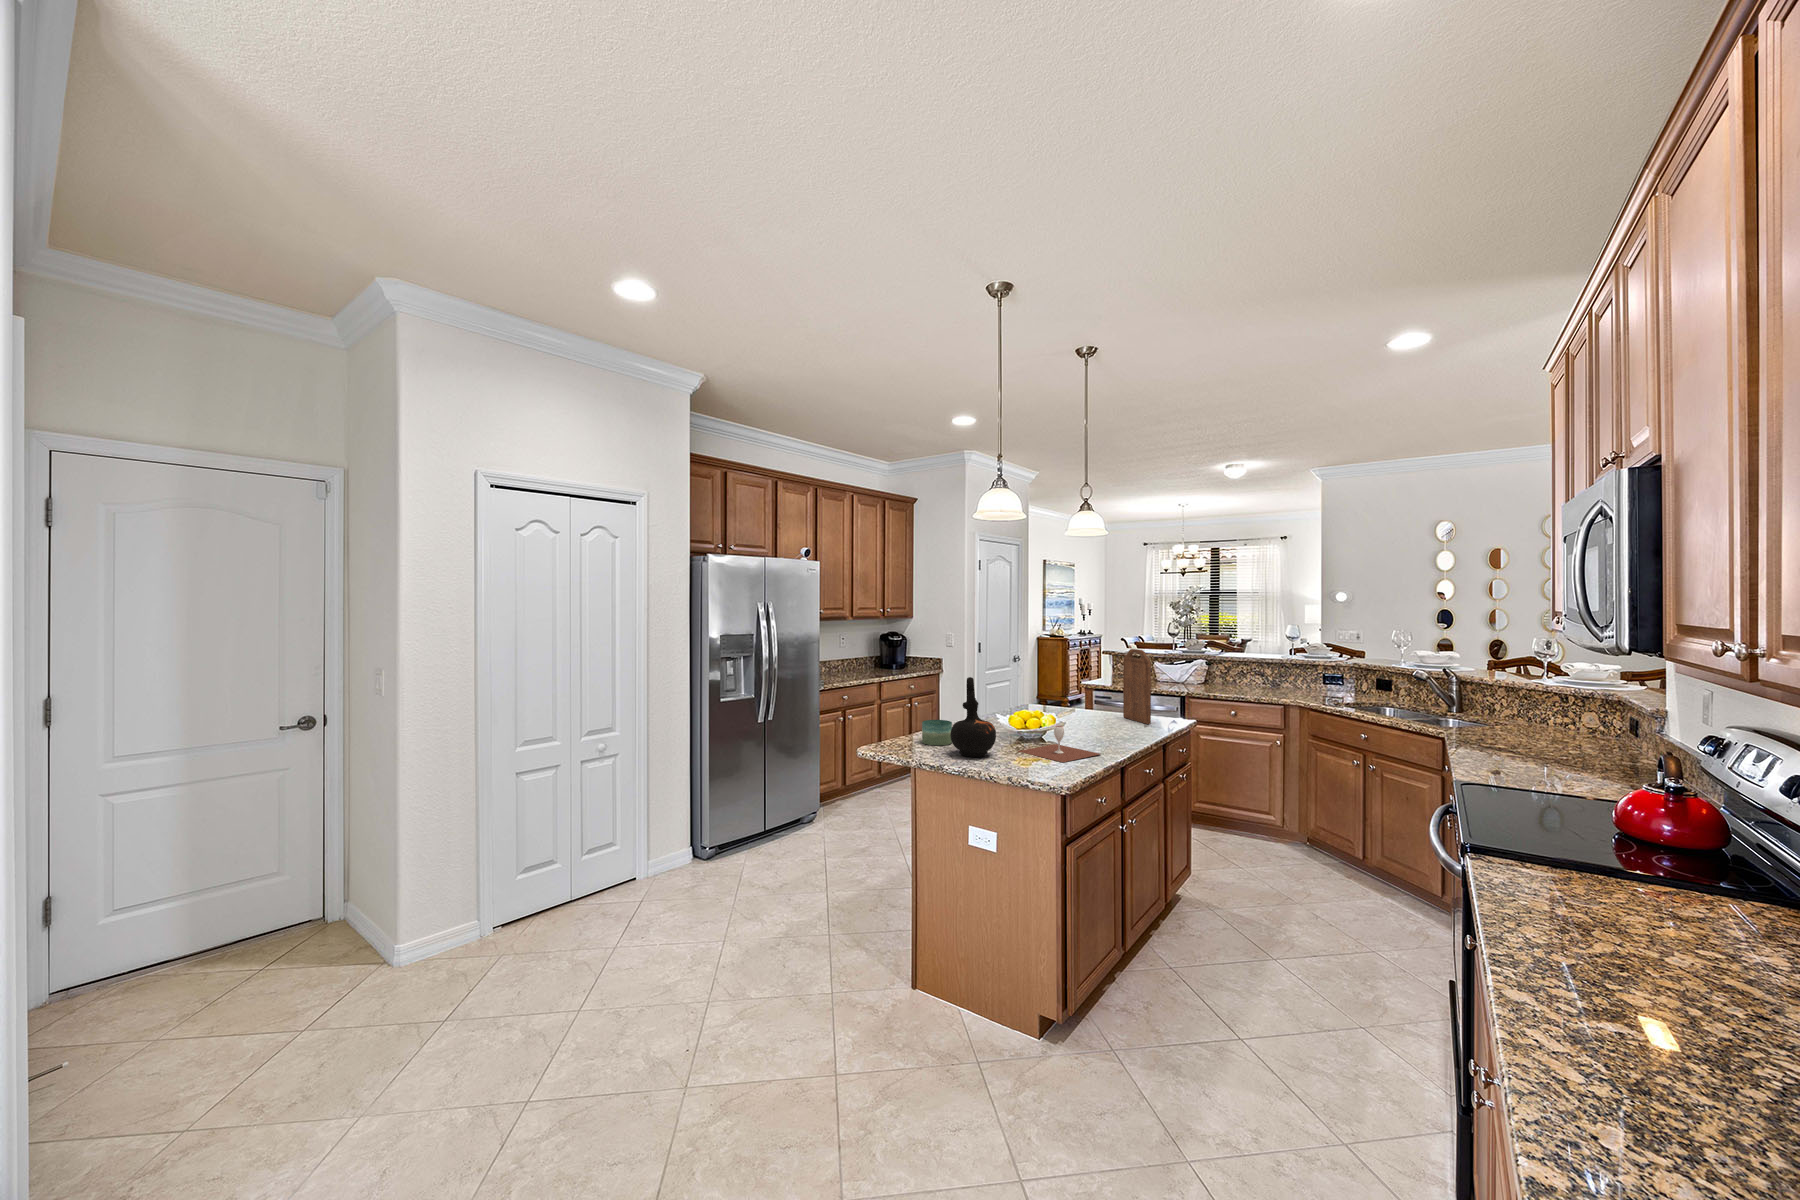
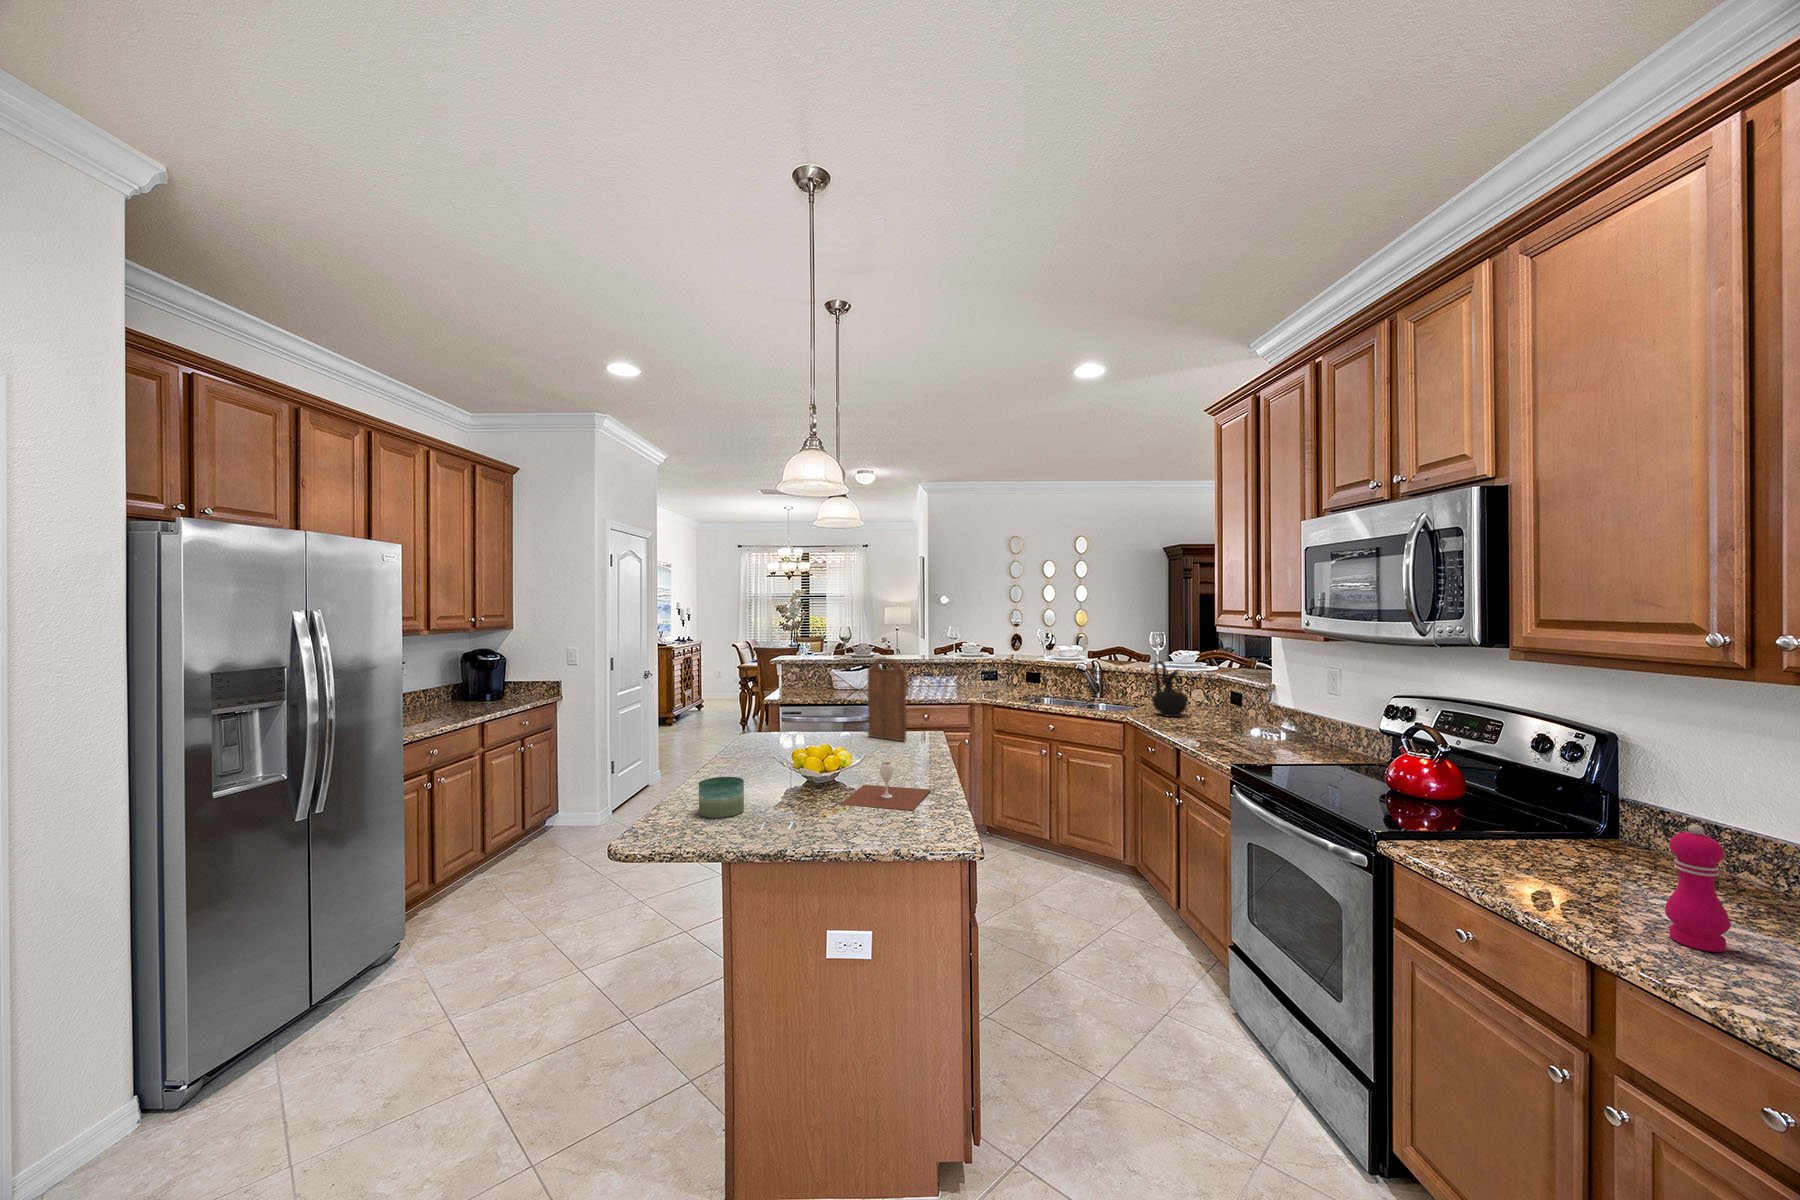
ceramic jug: present [950,677,996,757] -> present [1153,661,1187,717]
pepper mill: none [1643,855,1717,1002] -> present [1665,824,1730,952]

